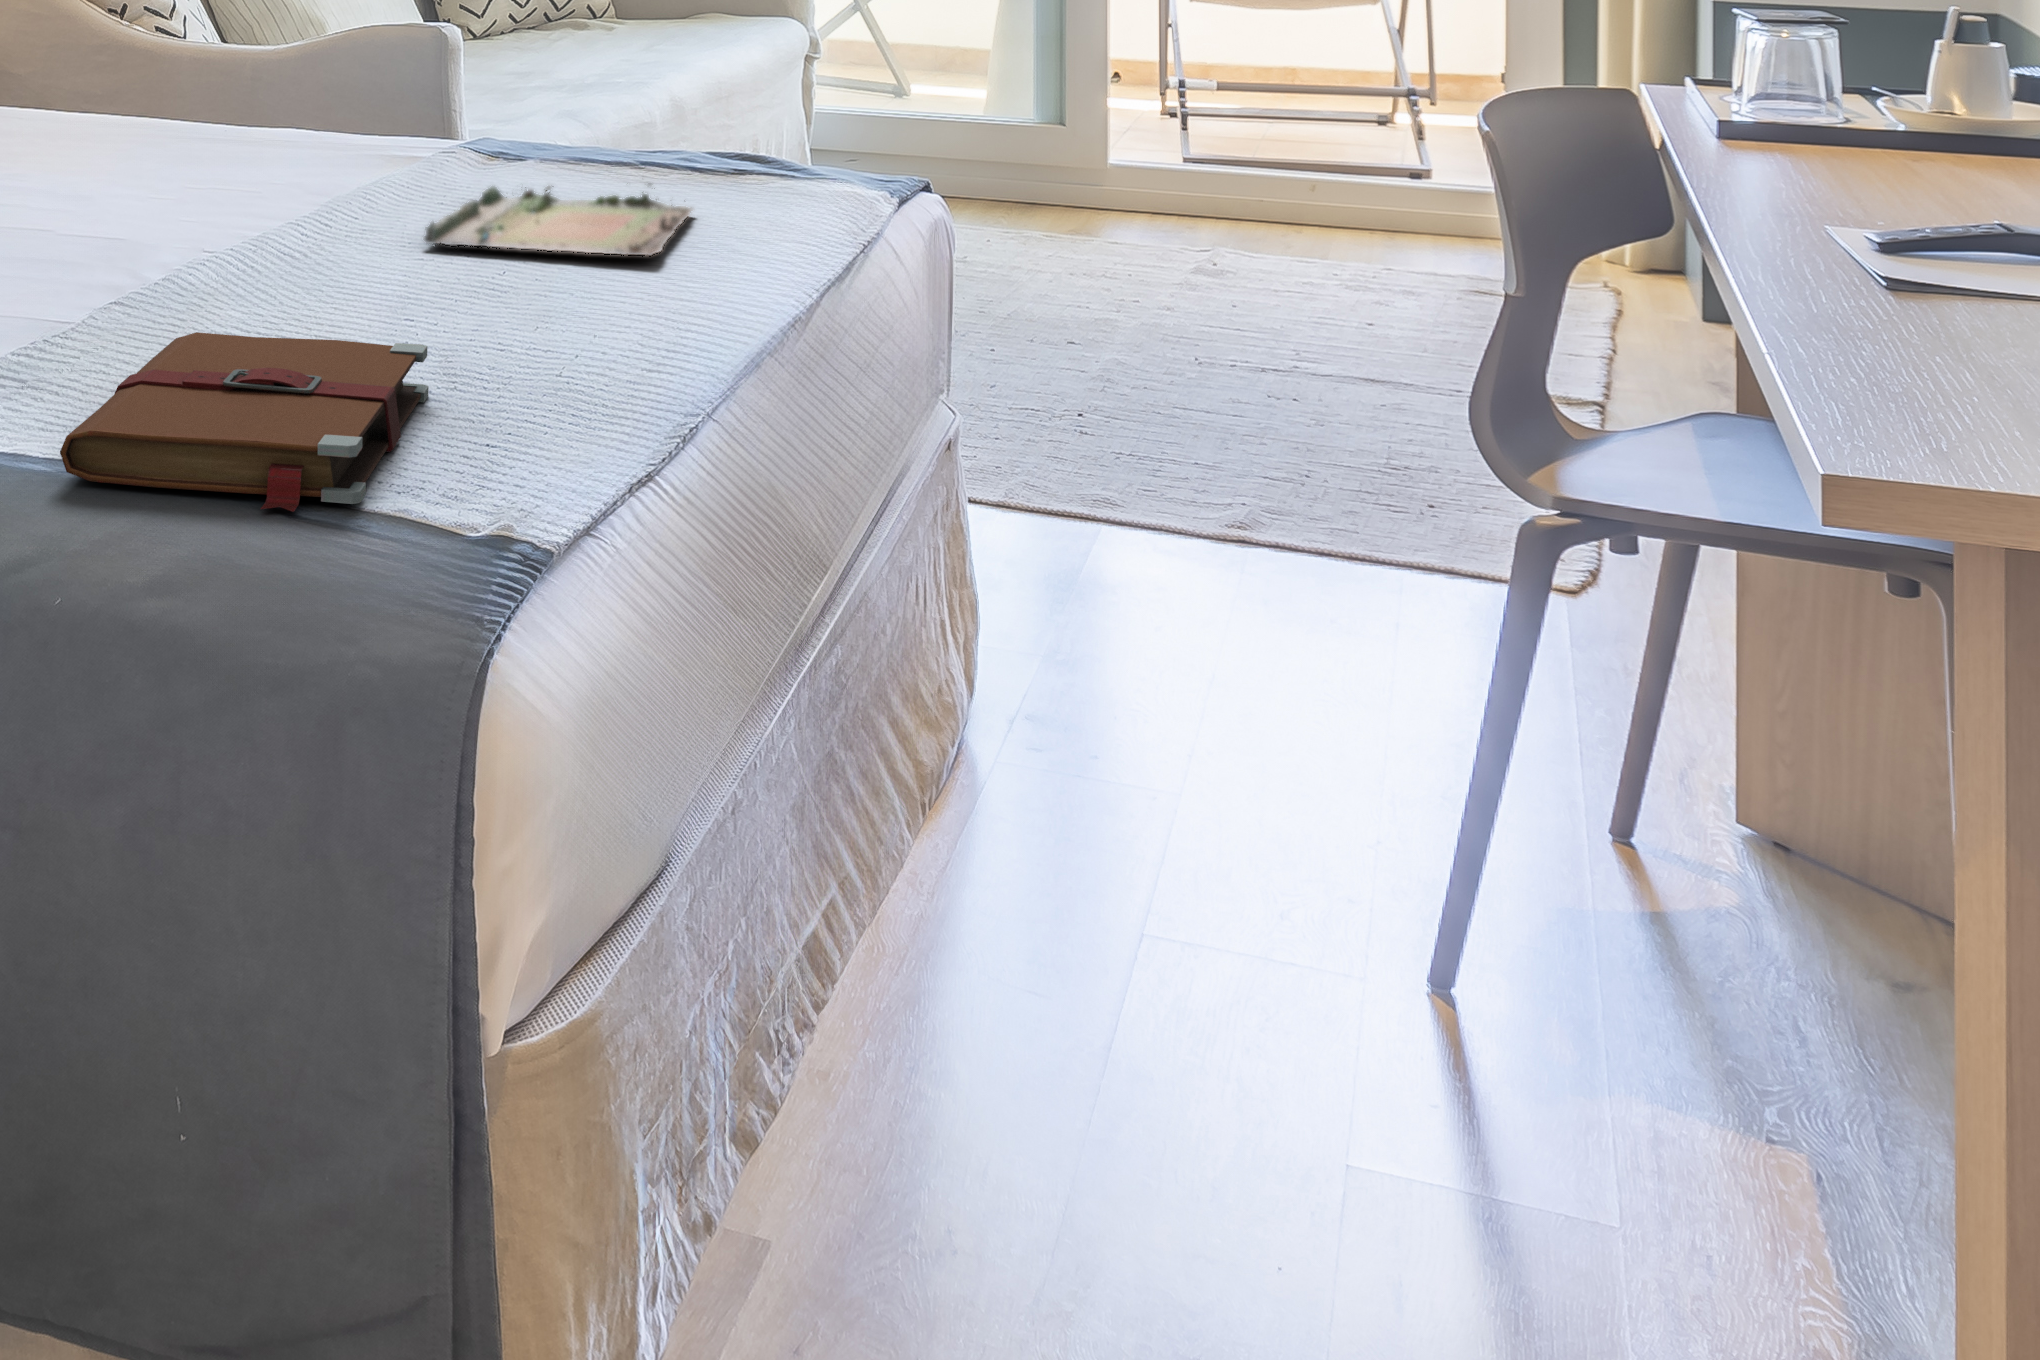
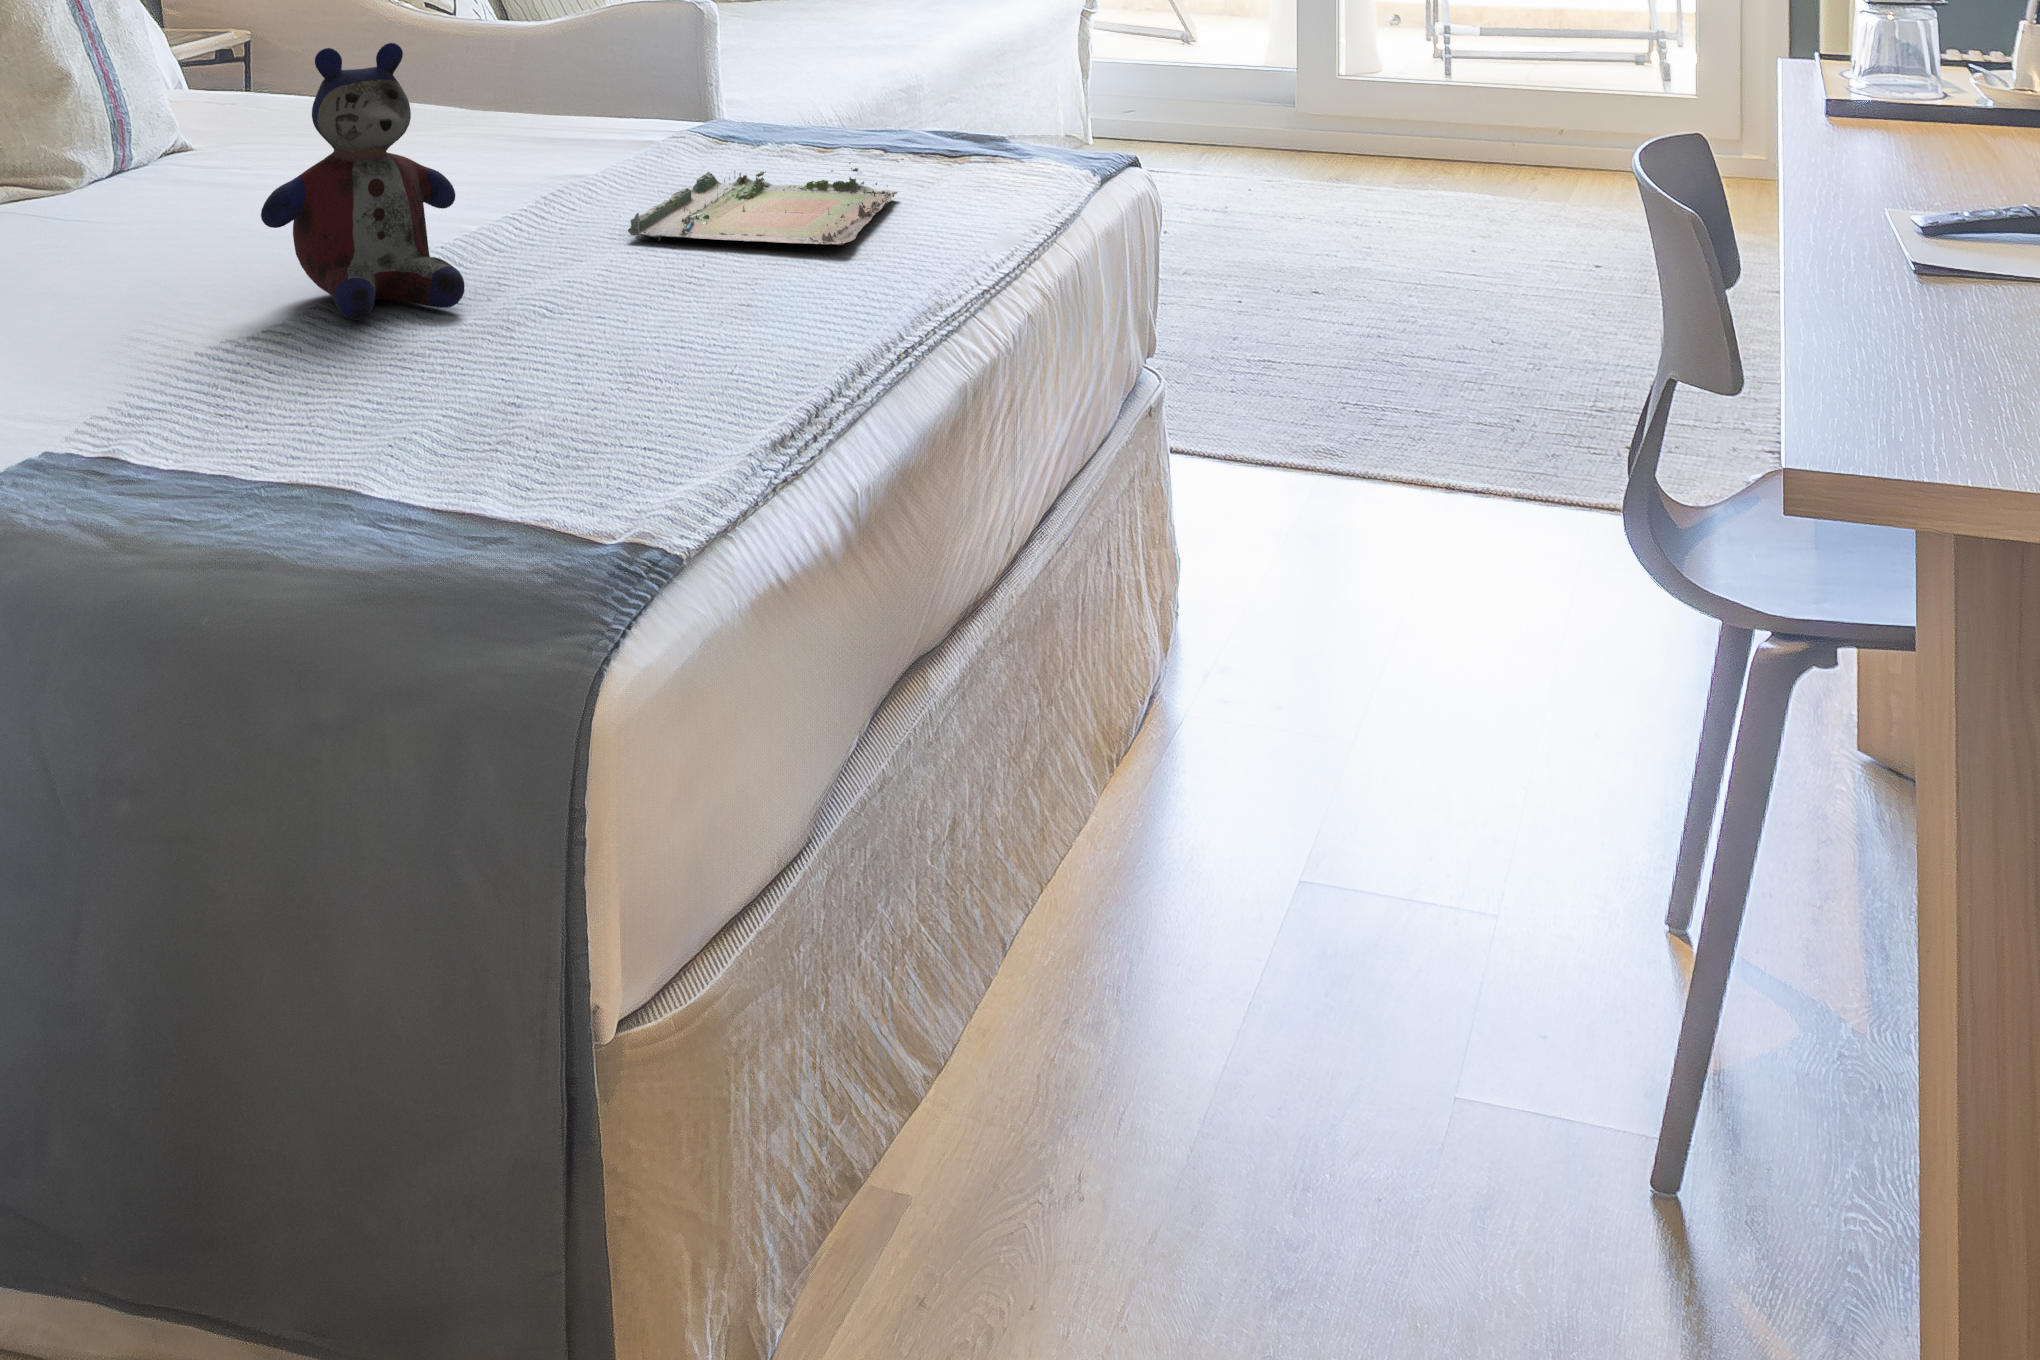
stuffed bear: none [61,35,272,316] -> present [261,43,465,320]
book: present [60,332,429,512] -> none [214,341,594,528]

